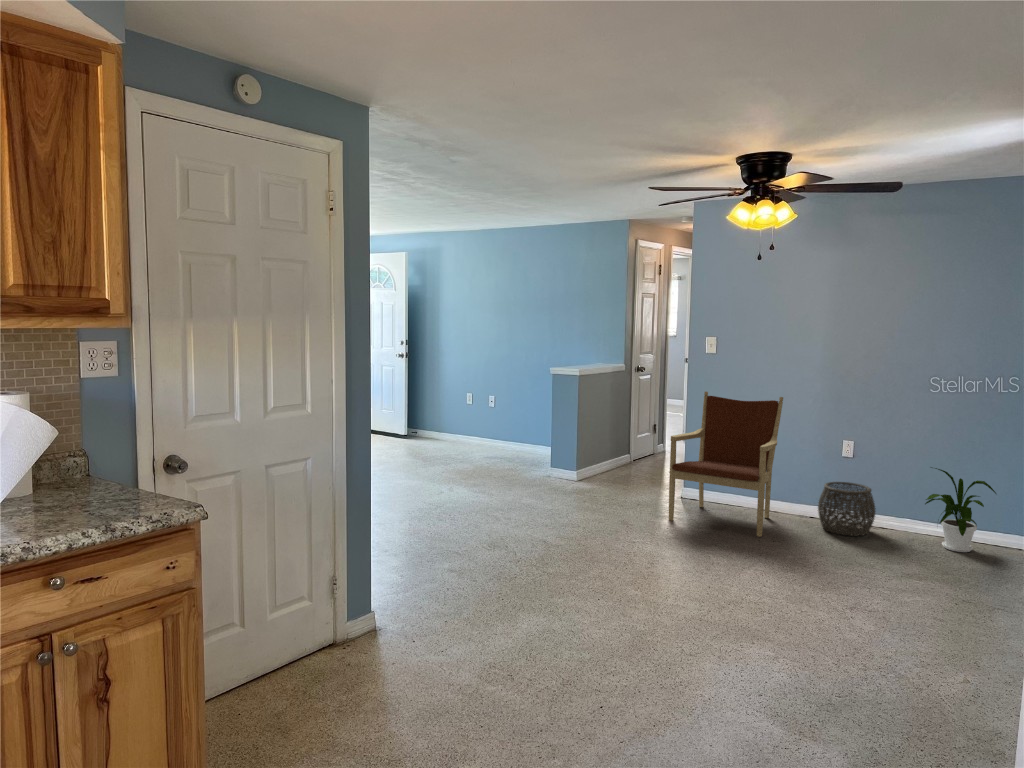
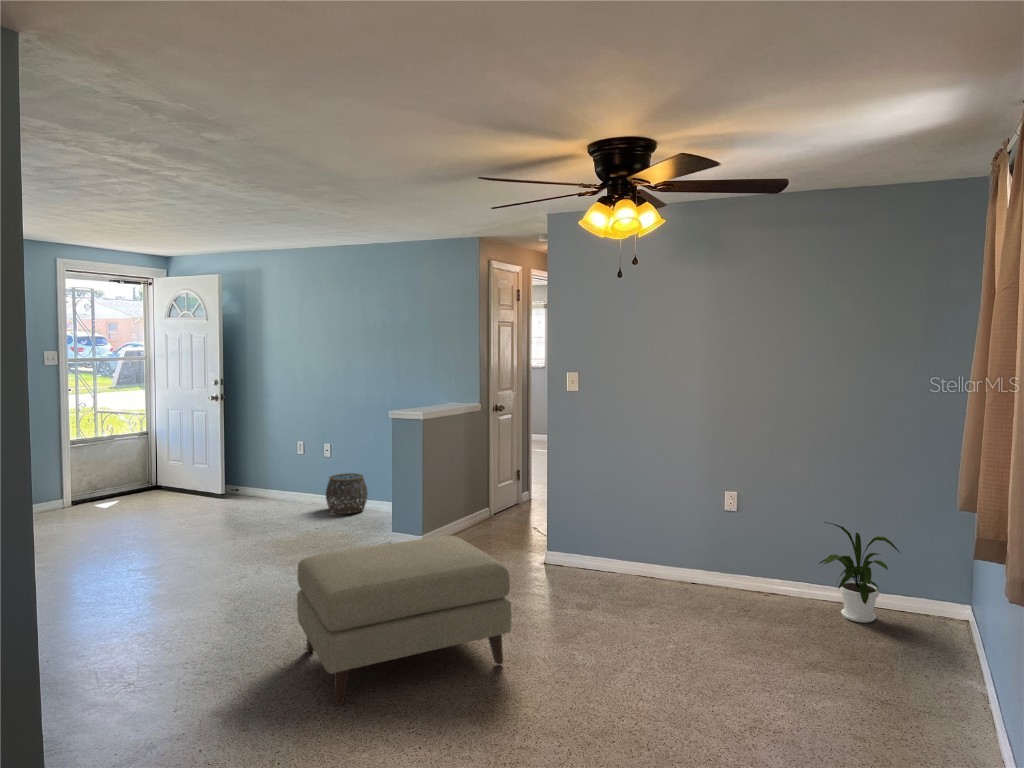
armchair: present [669,392,783,537] -> none [526,437,657,619]
ottoman: none [499,461,662,569] -> present [297,536,511,705]
woven basket: present [818,482,876,536] -> present [326,473,368,514]

